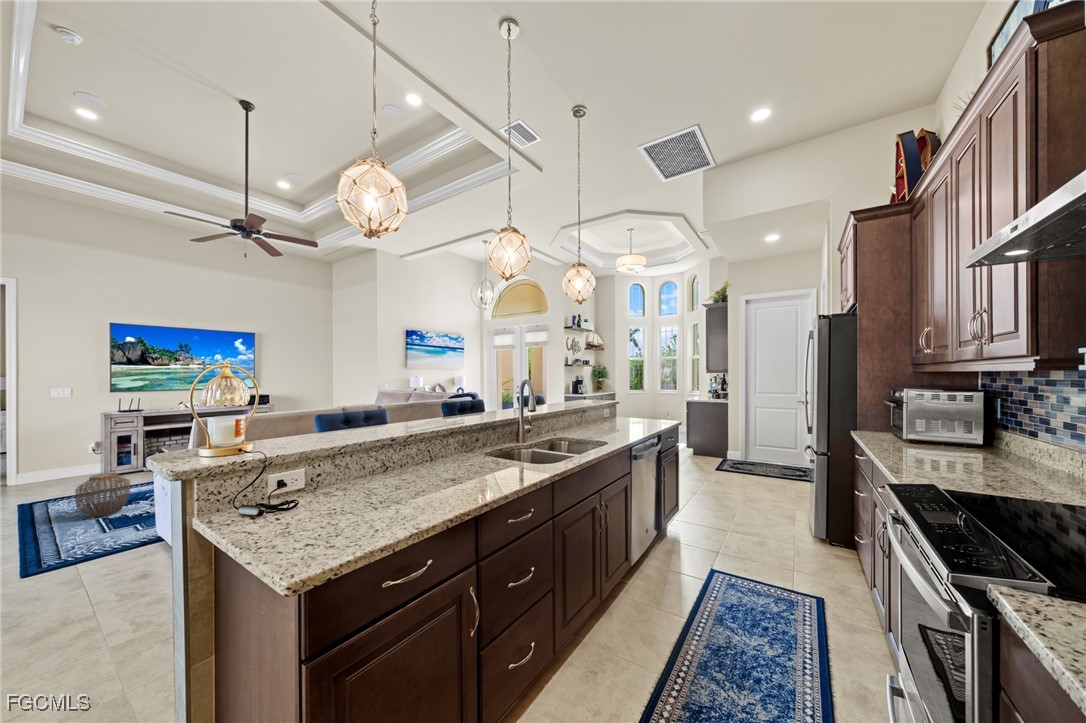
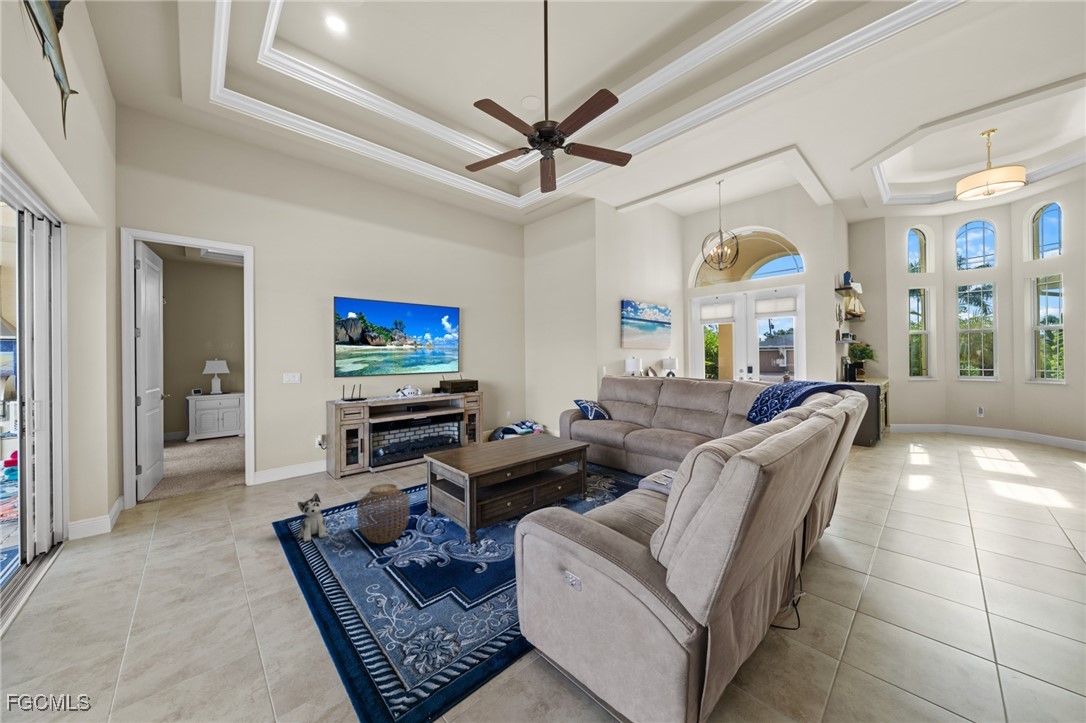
plush toy: none [22,483,56,520] -> present [298,493,328,542]

